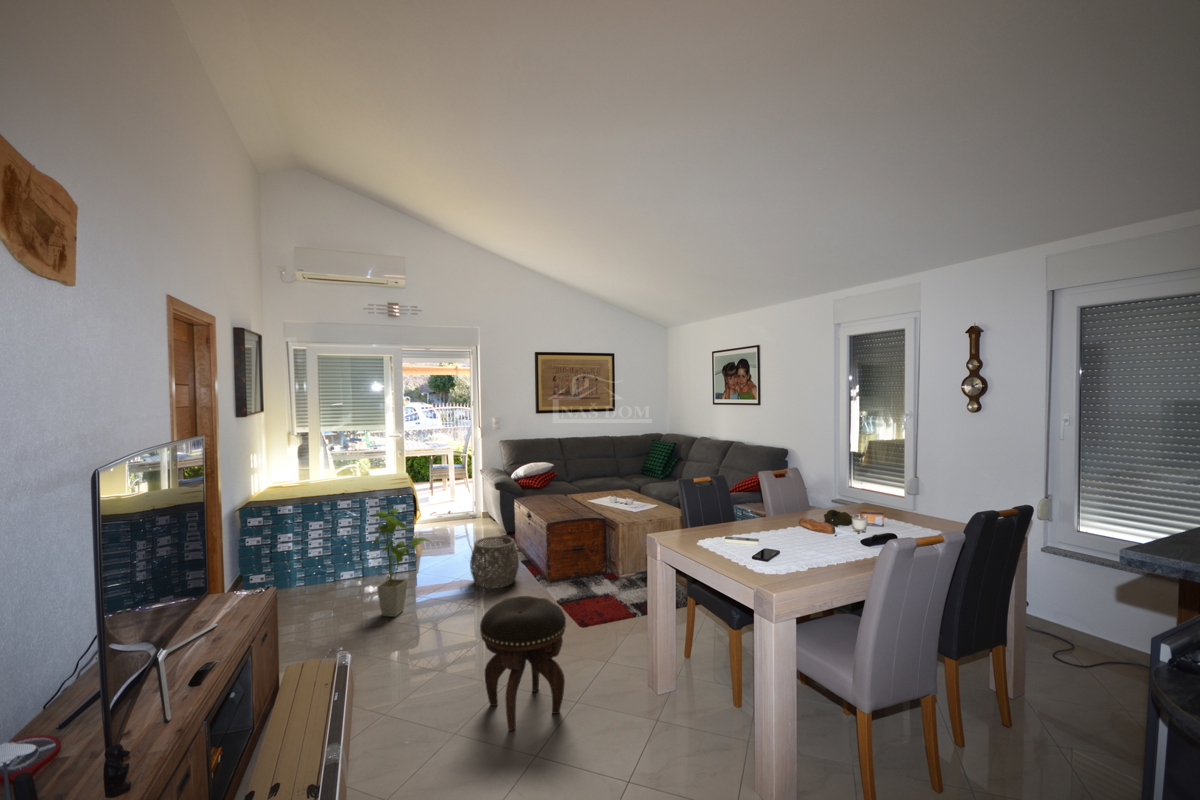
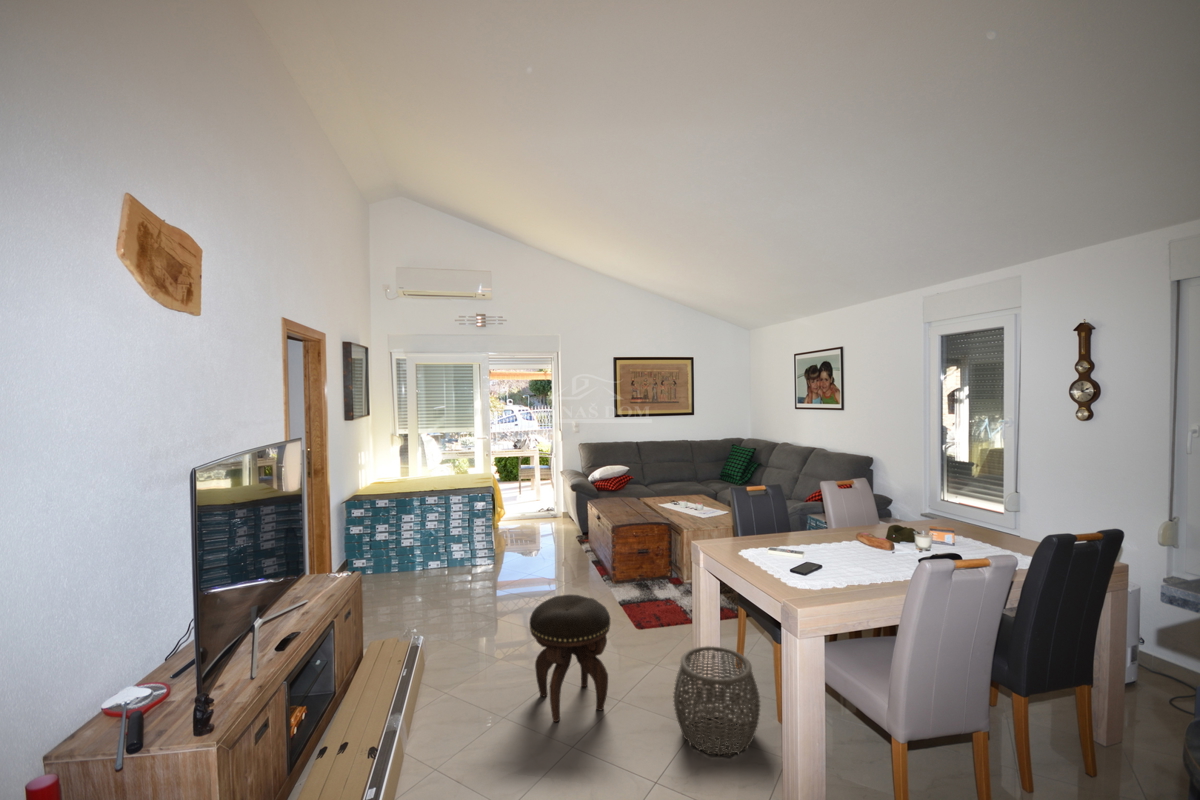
house plant: present [372,509,430,617] -> none [449,506,503,606]
woven basket: present [470,536,519,589] -> present [673,646,760,755]

